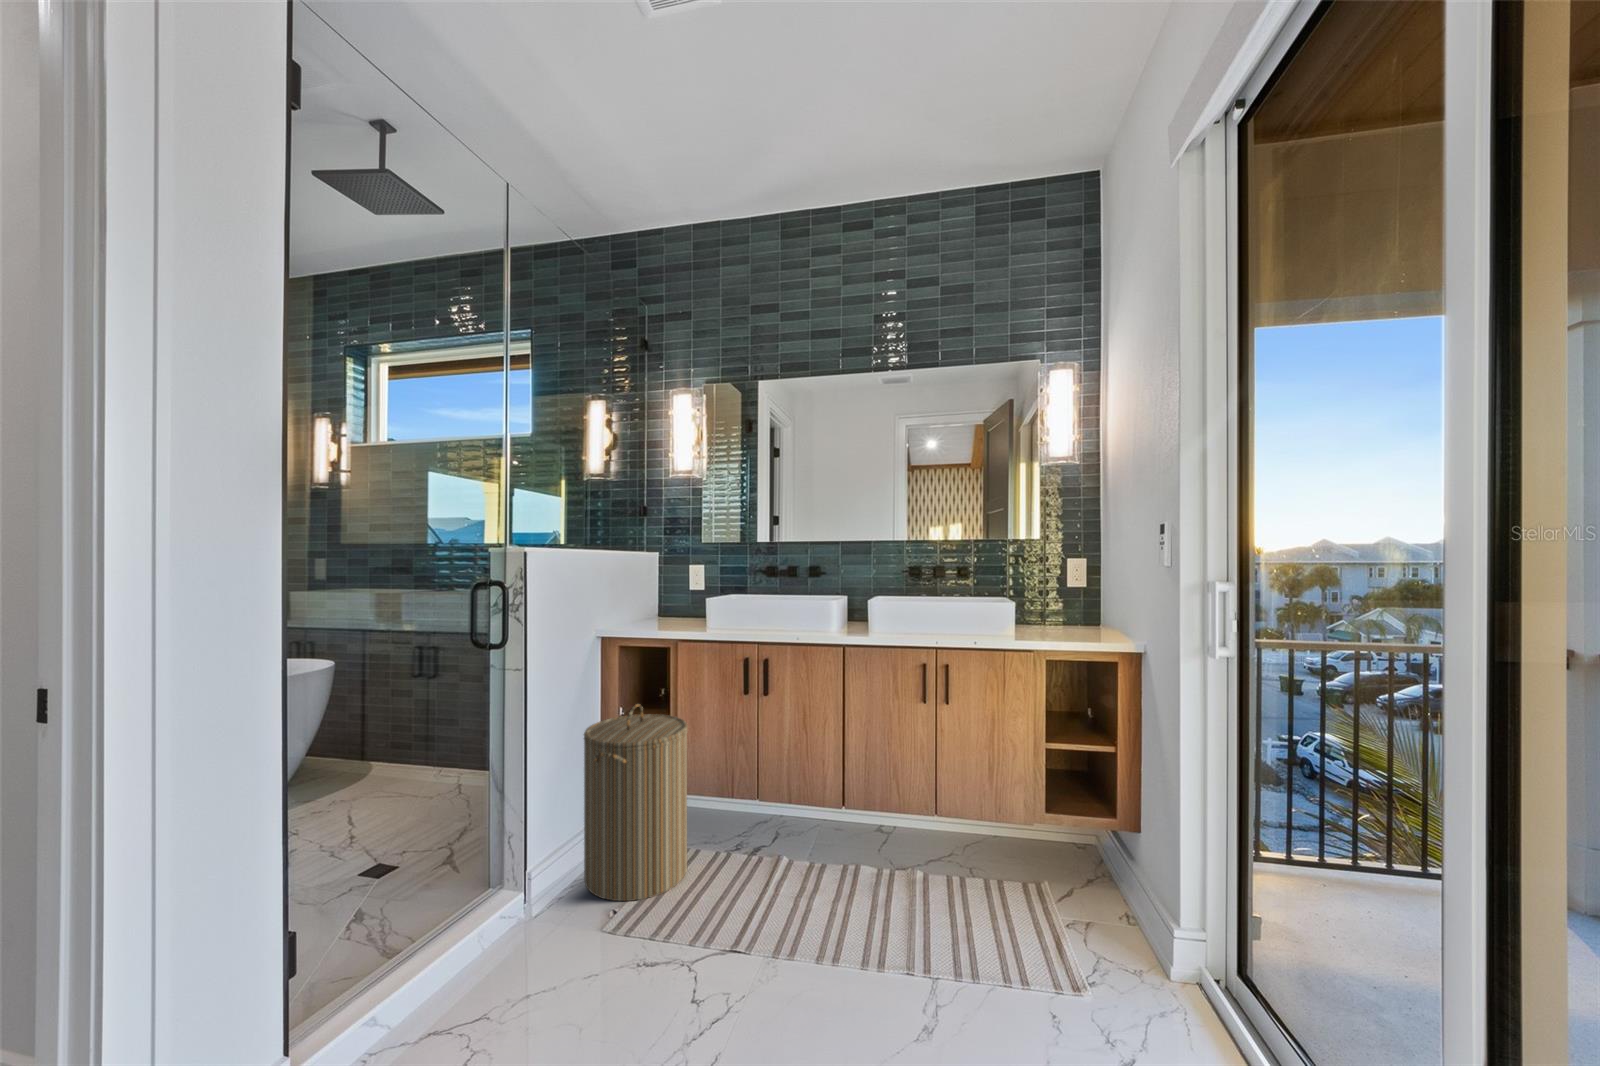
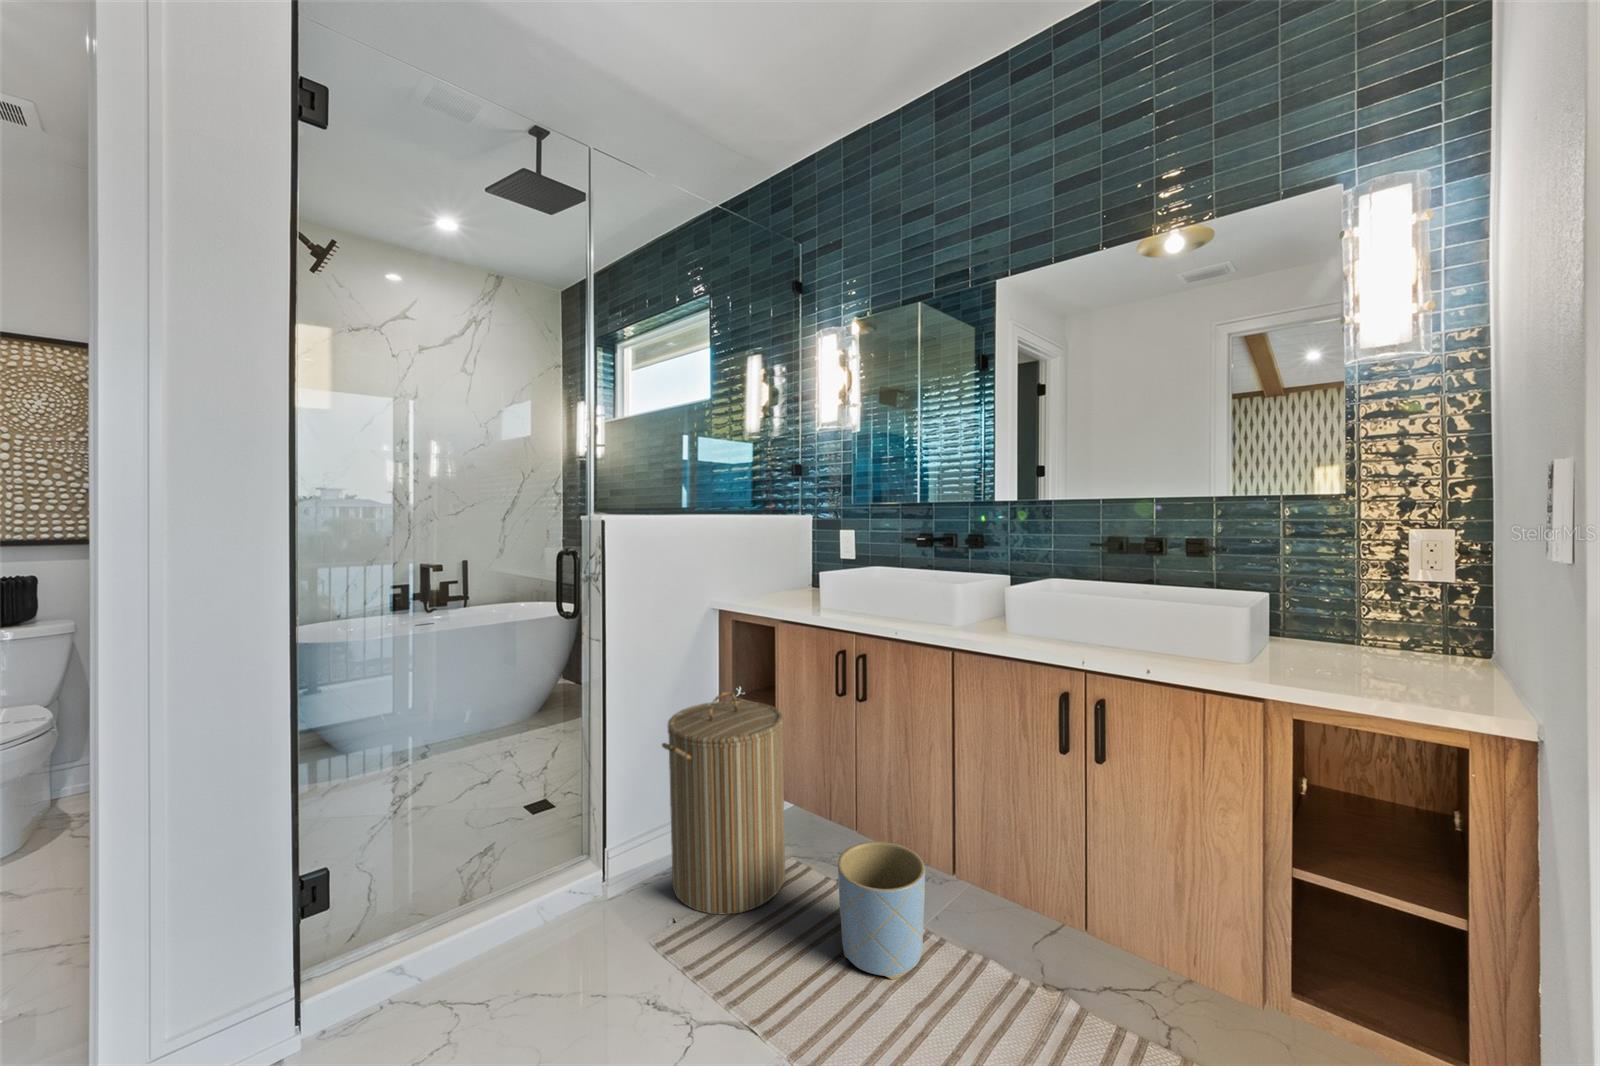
planter: none [757,801,822,895] -> present [838,841,925,980]

